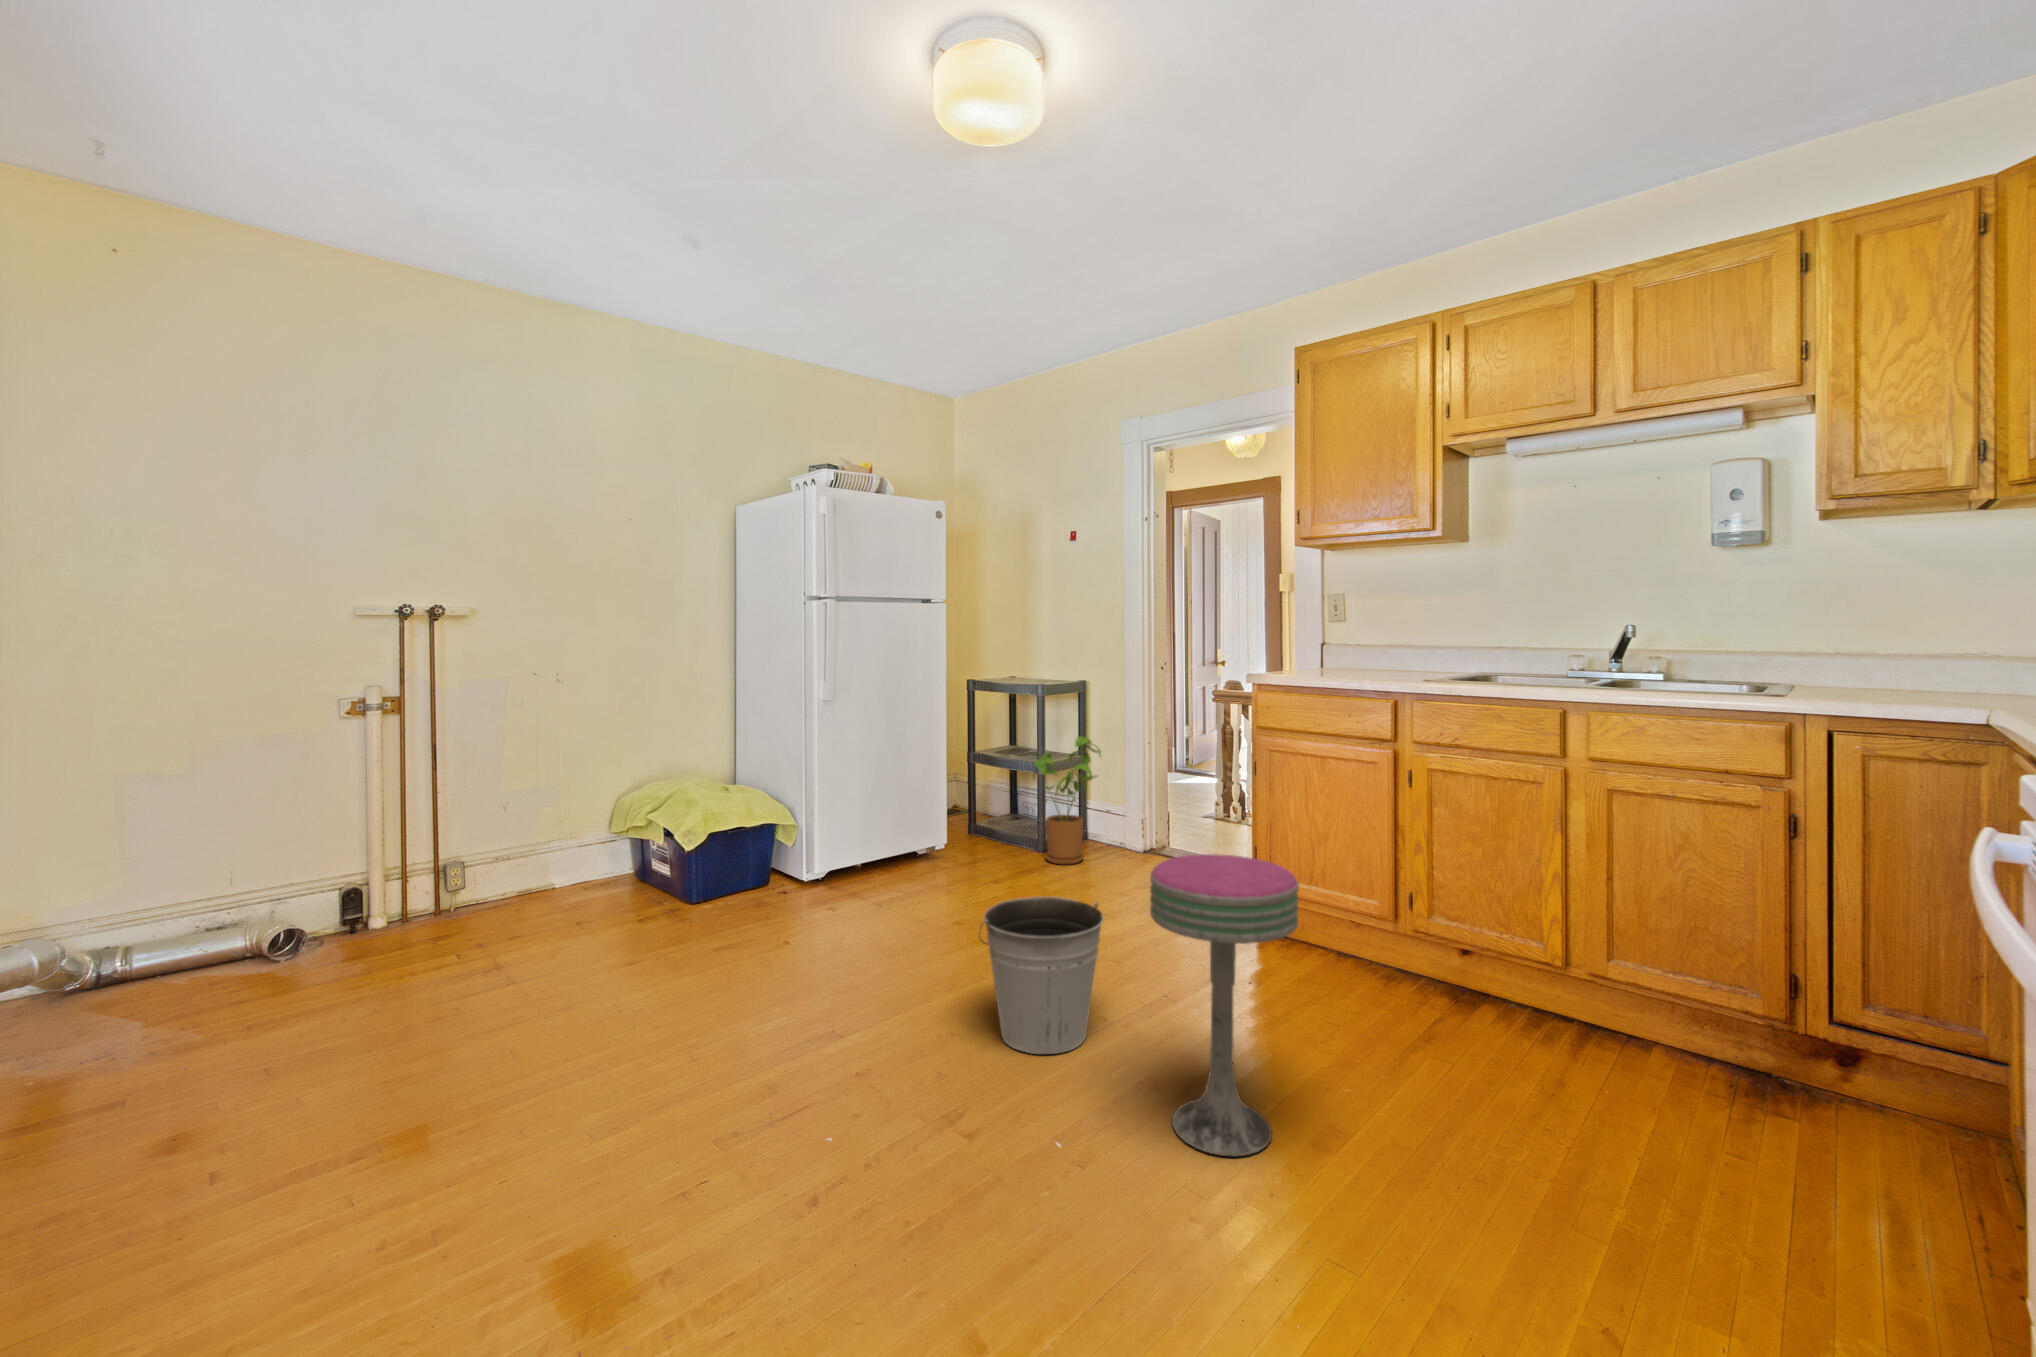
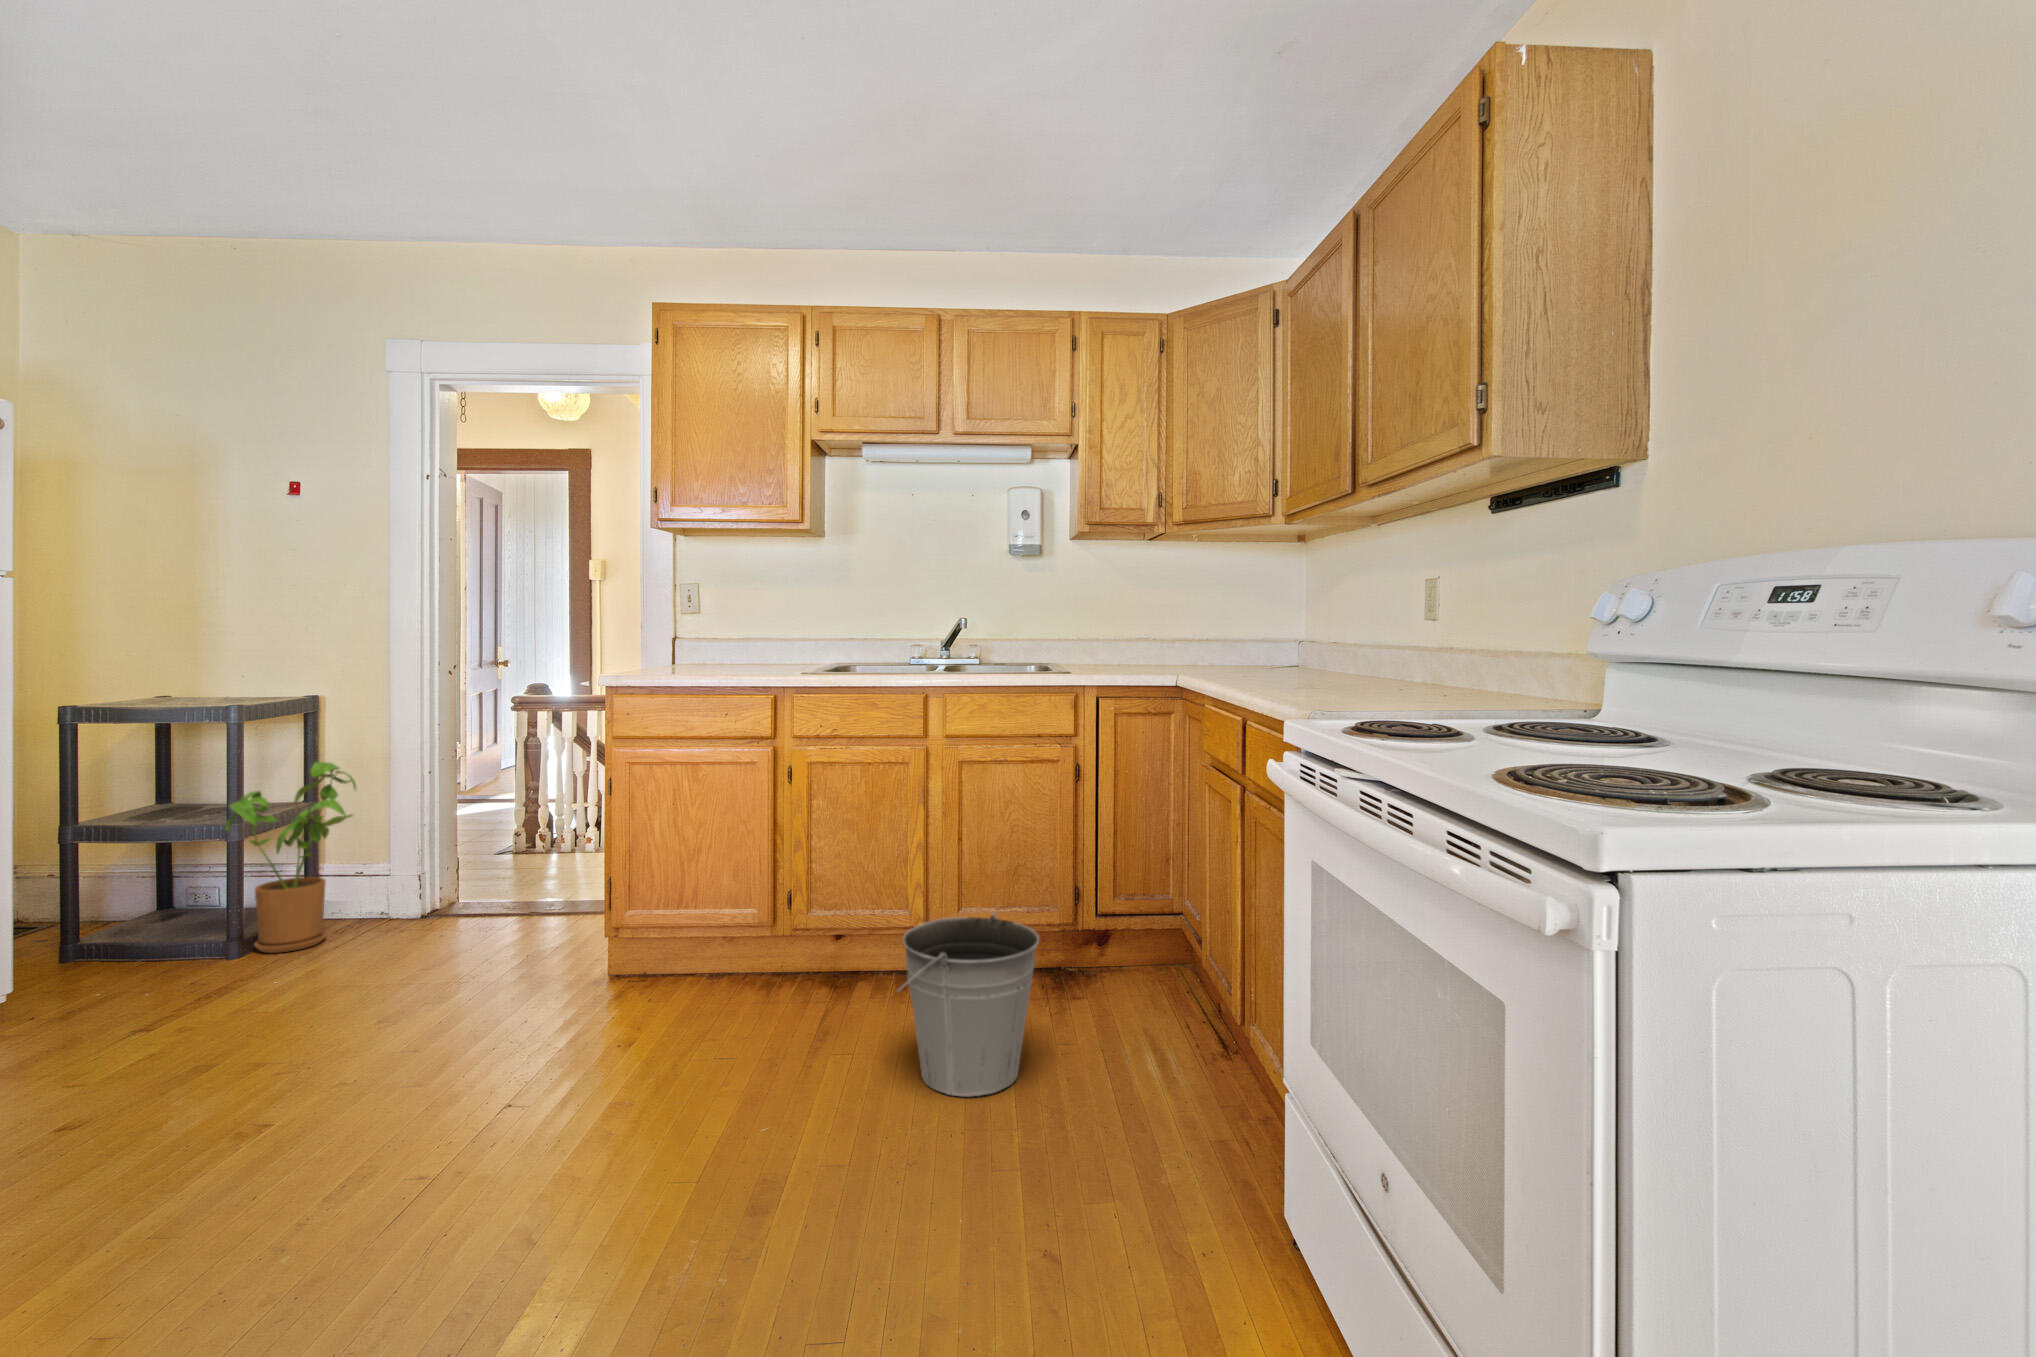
bar stool: present [1150,854,1299,1156] -> none [546,873,740,1251]
bucket: present [979,897,1104,1054] -> present [897,912,1039,1097]

